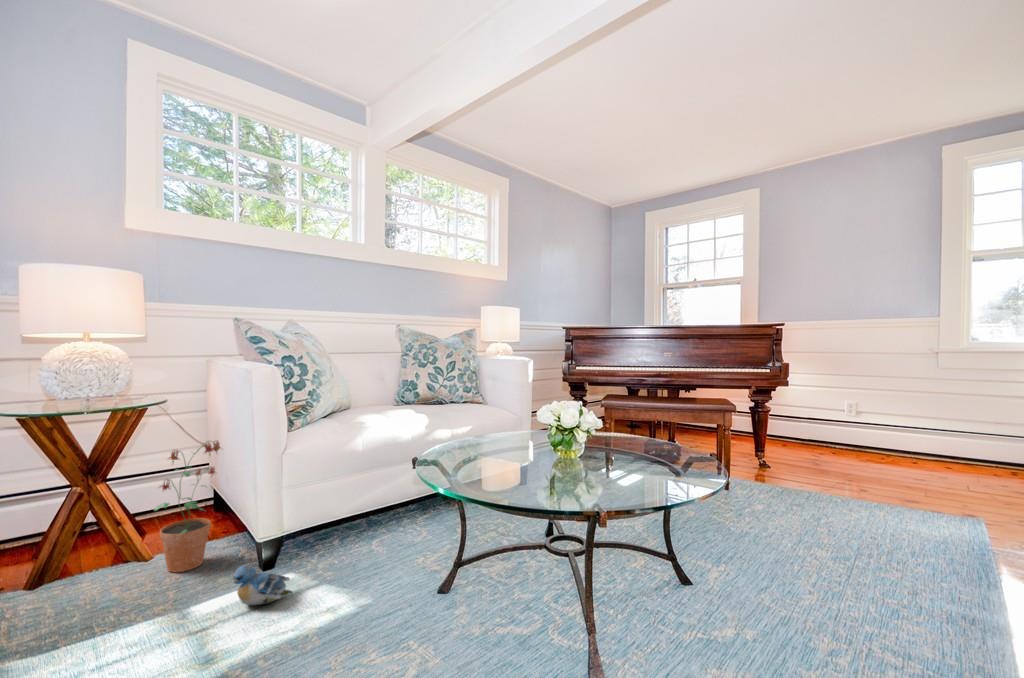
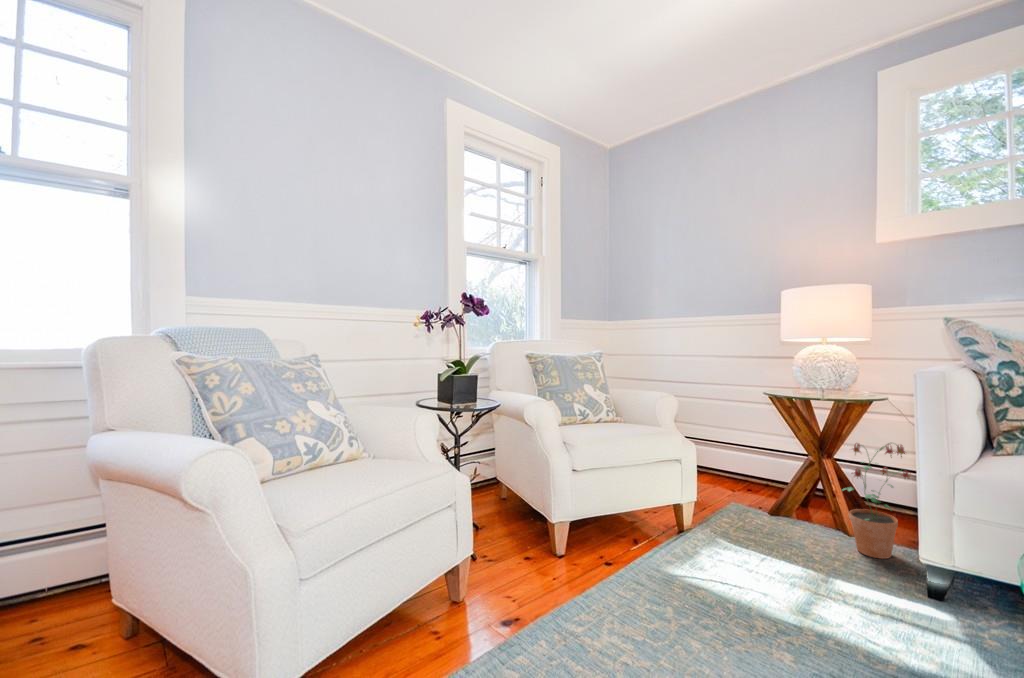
plush toy: present [233,565,292,605] -> none [863,566,927,624]

